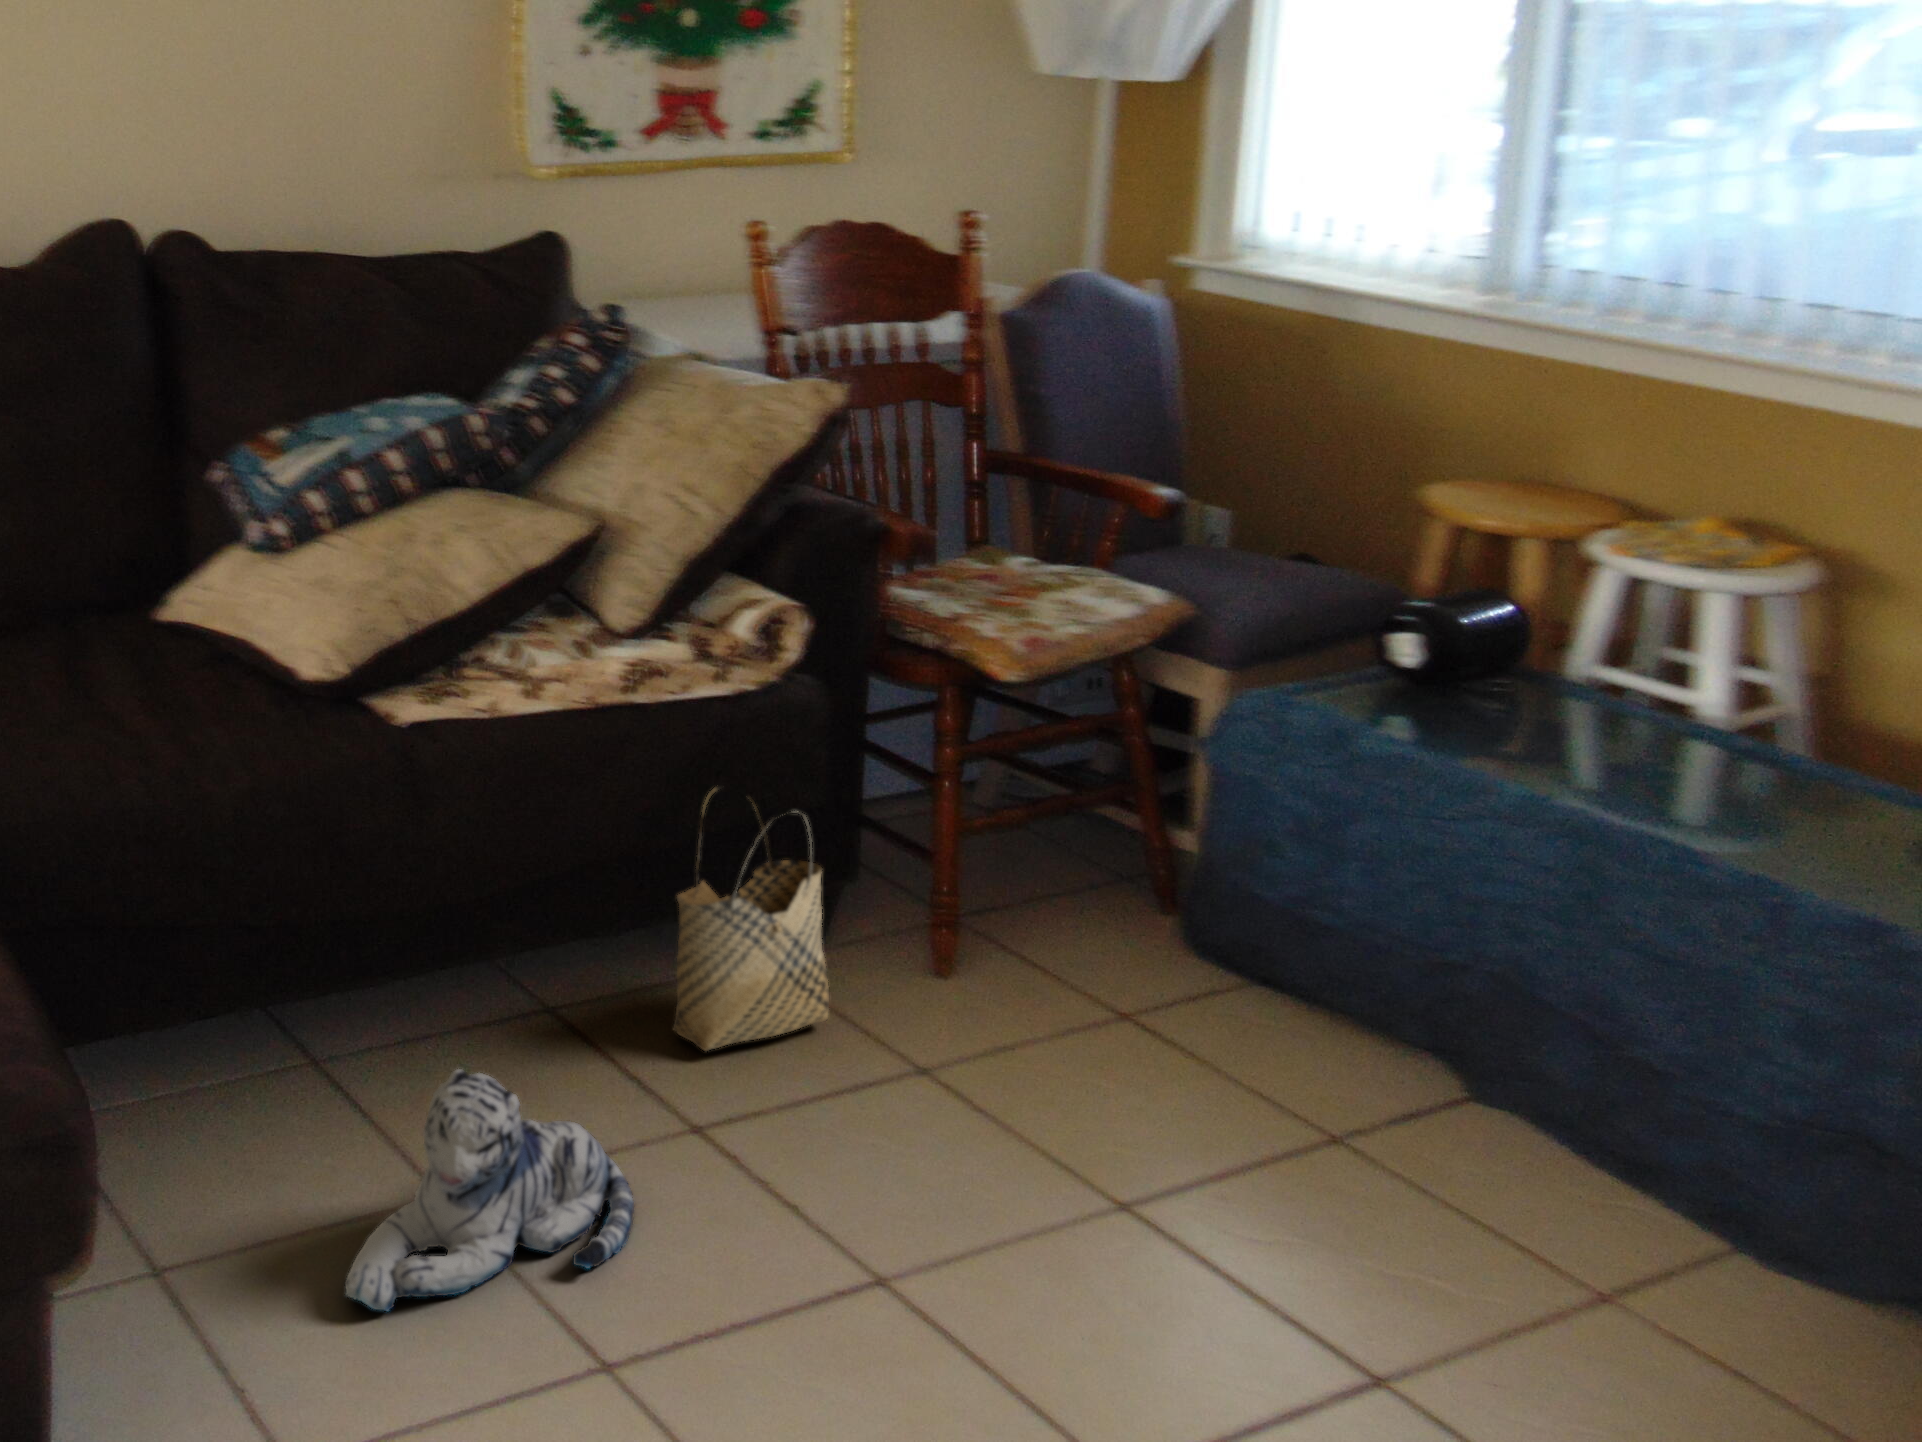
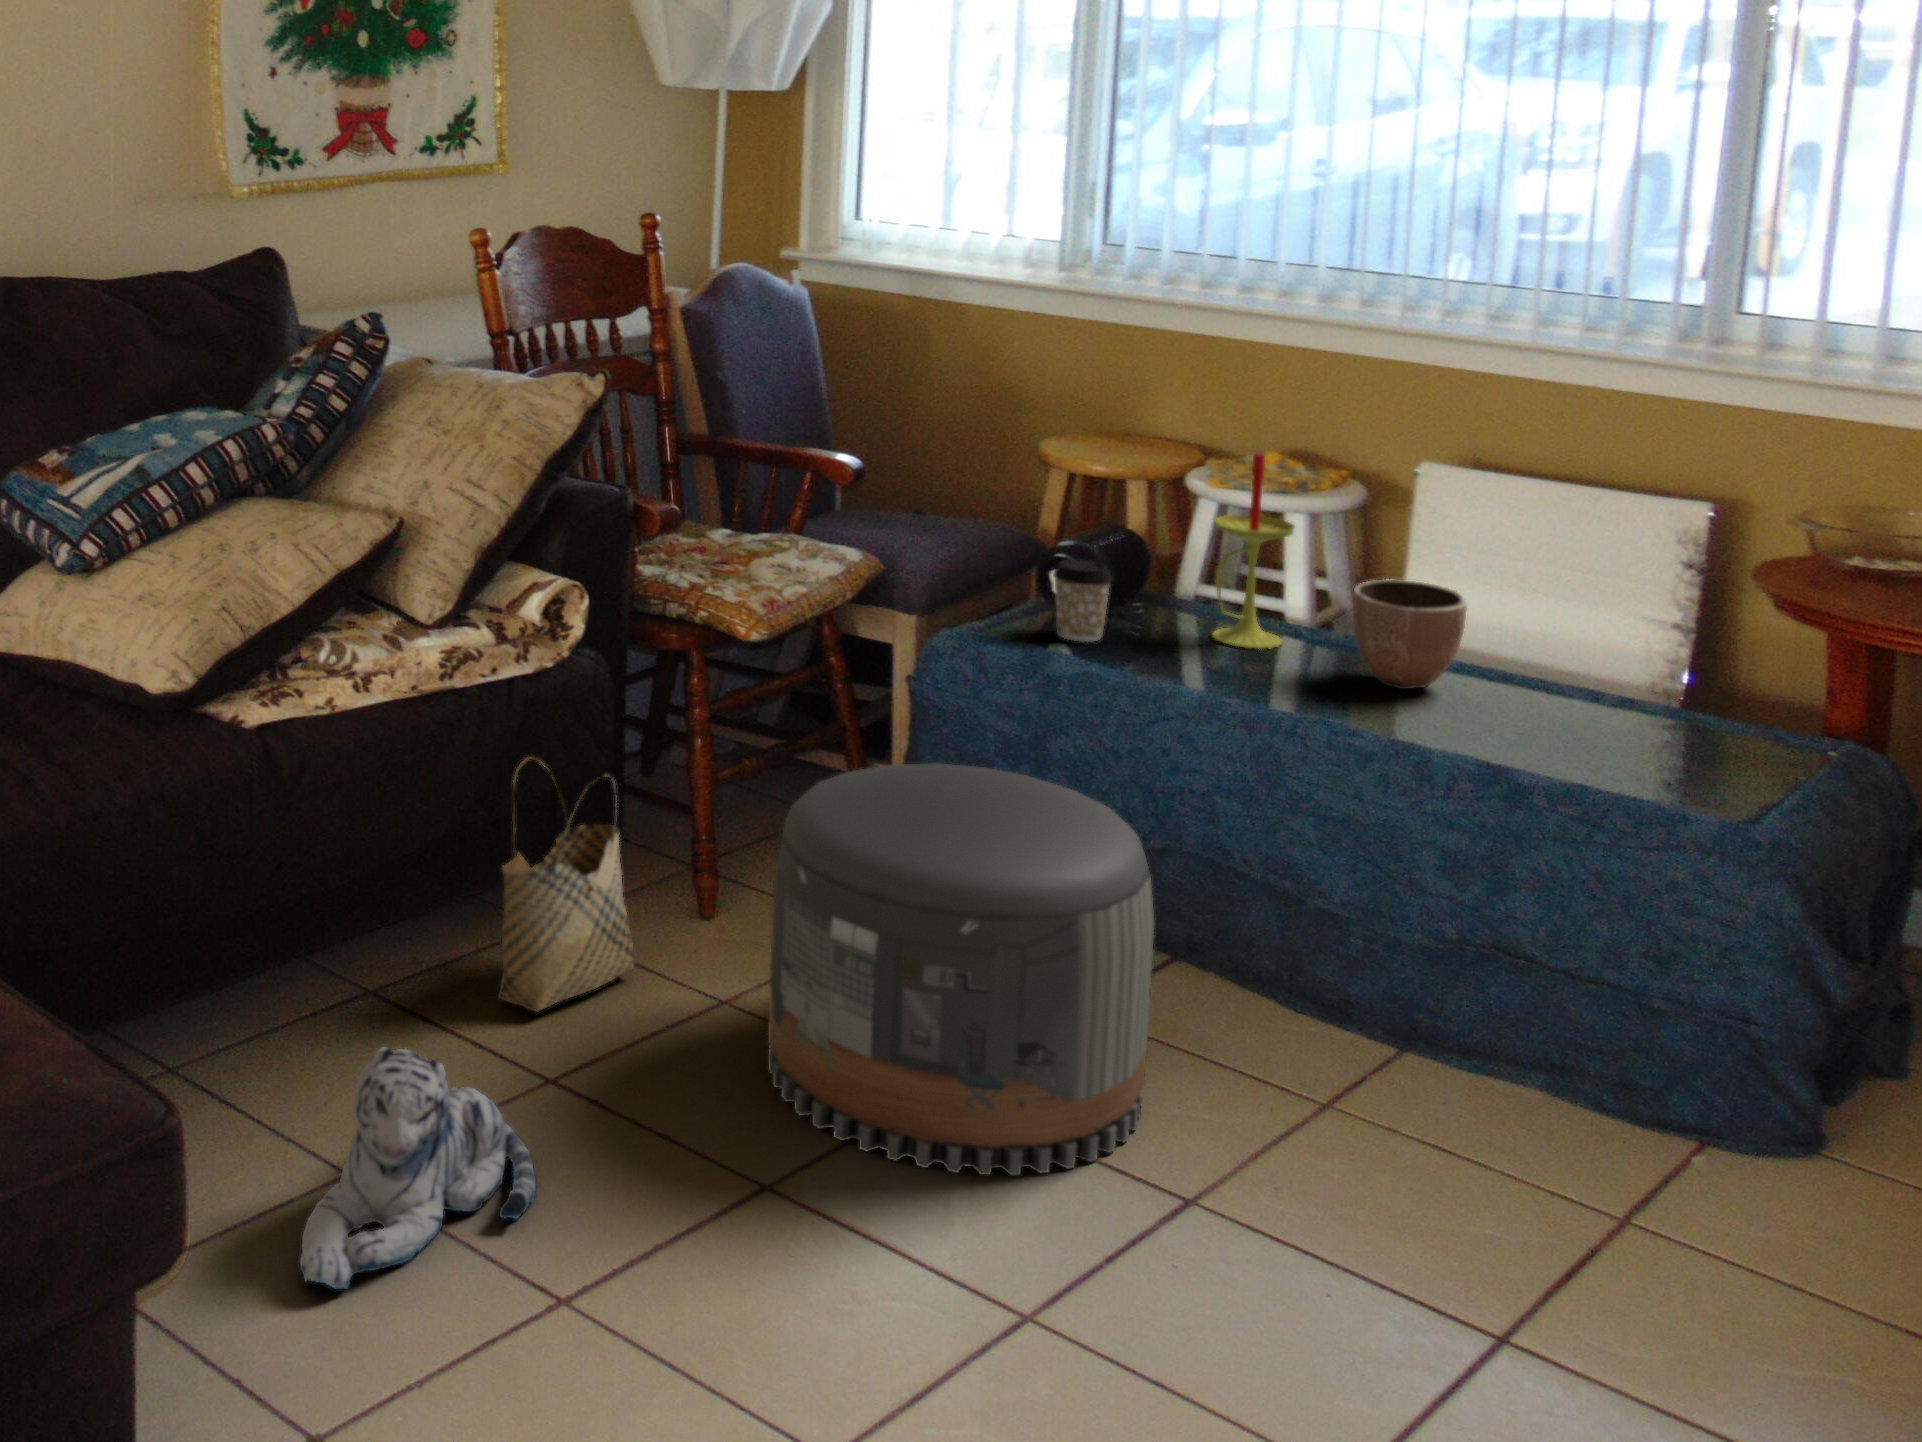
candle: none [1562,518,1673,752] -> present [1212,453,1295,649]
coffee cup: none [1367,626,1438,722] -> present [1054,559,1112,641]
decorative bowl: none [1721,685,1866,820] -> present [1353,580,1467,689]
pouf: none [932,837,1380,1318] -> present [768,763,1154,1175]

